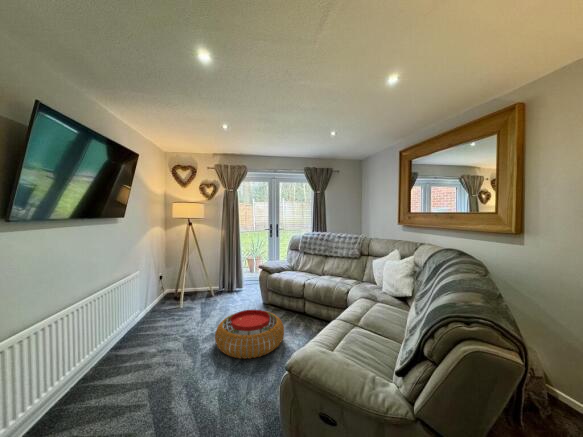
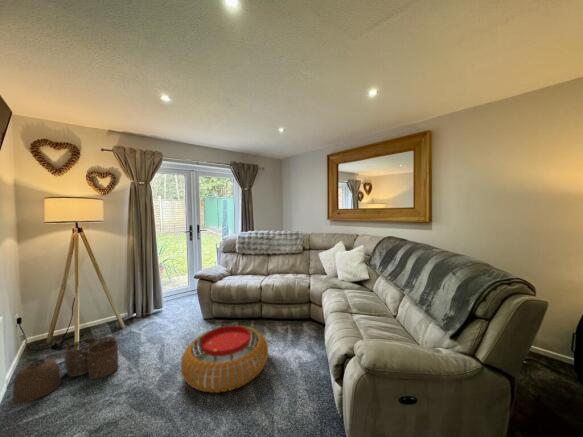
woven basket: none [143,295,201,325] -> present [13,336,118,404]

